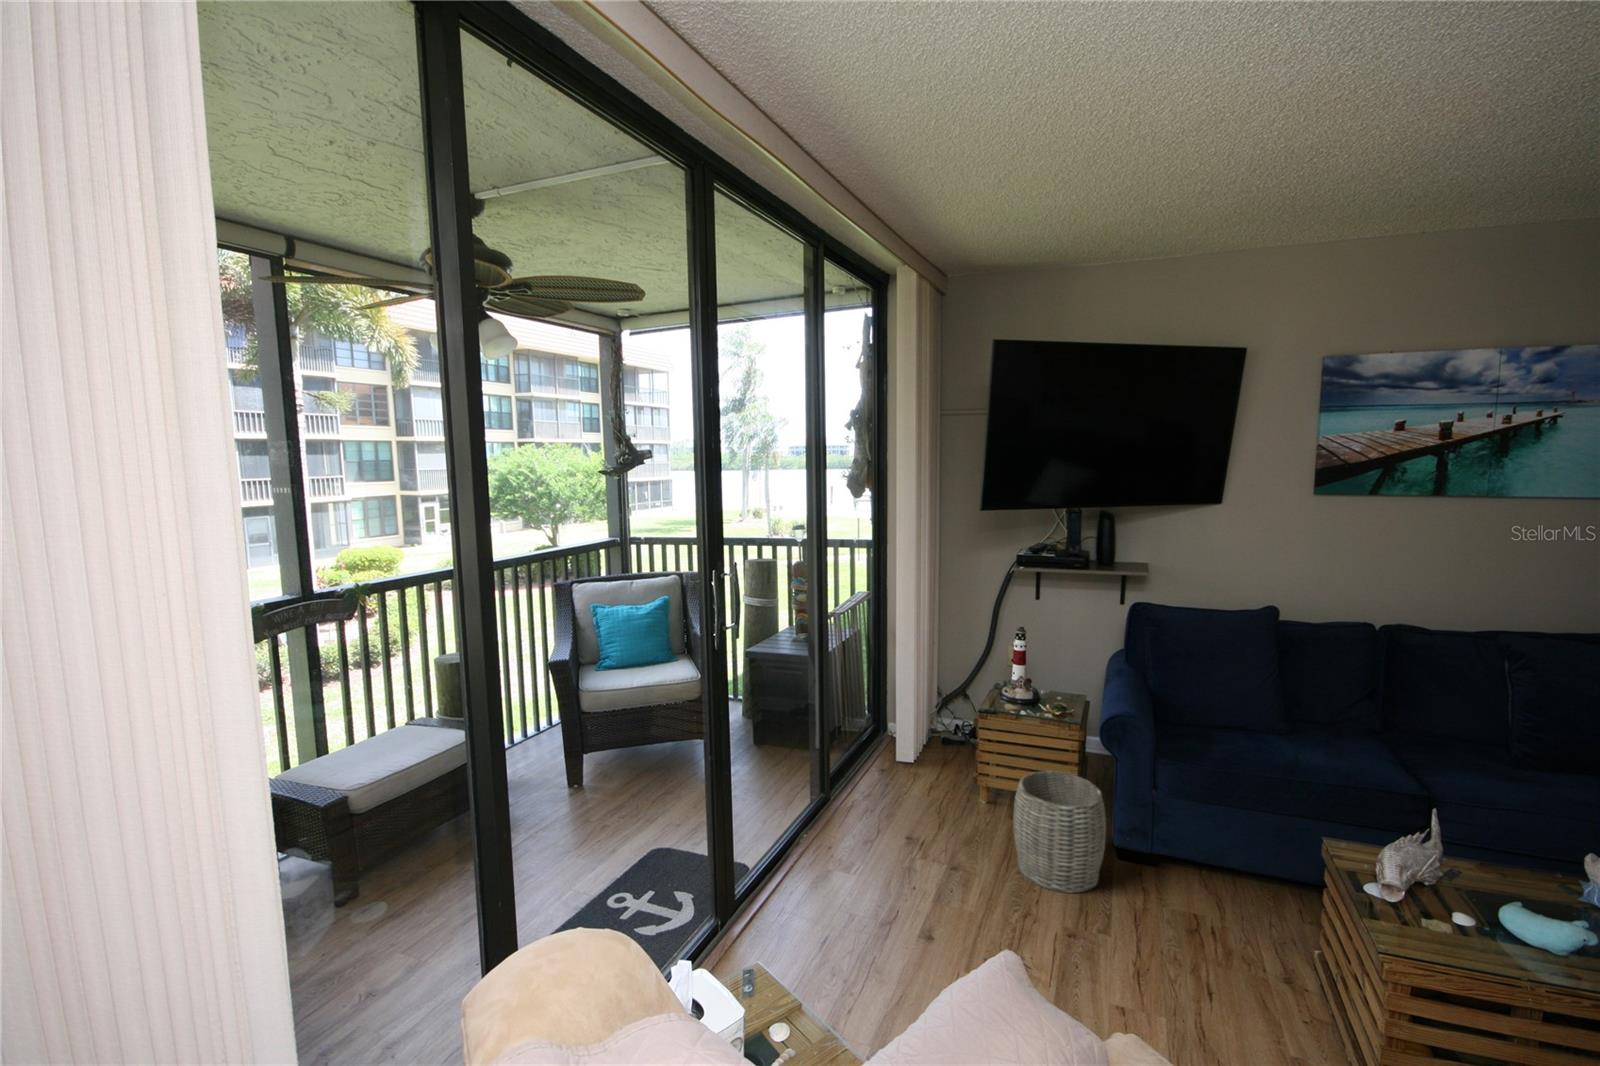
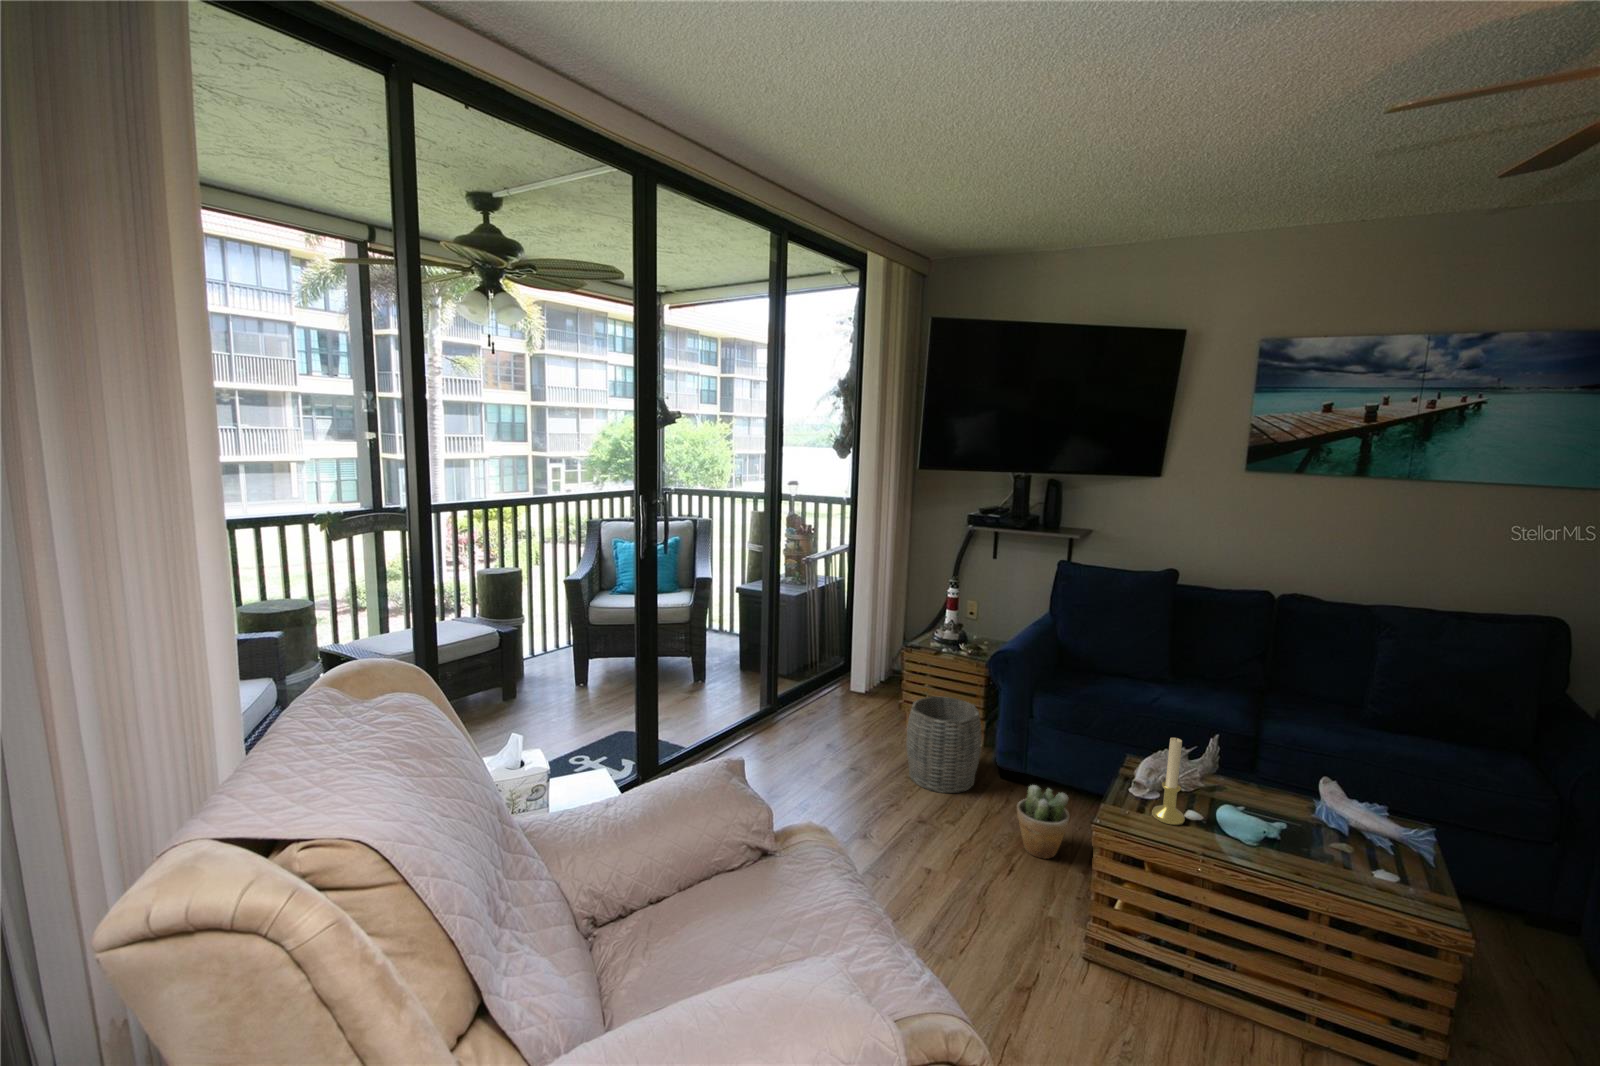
candle holder: none [1438,835,1489,950] -> present [1152,737,1185,825]
potted plant: none [1195,885,1268,977] -> present [1017,785,1070,859]

